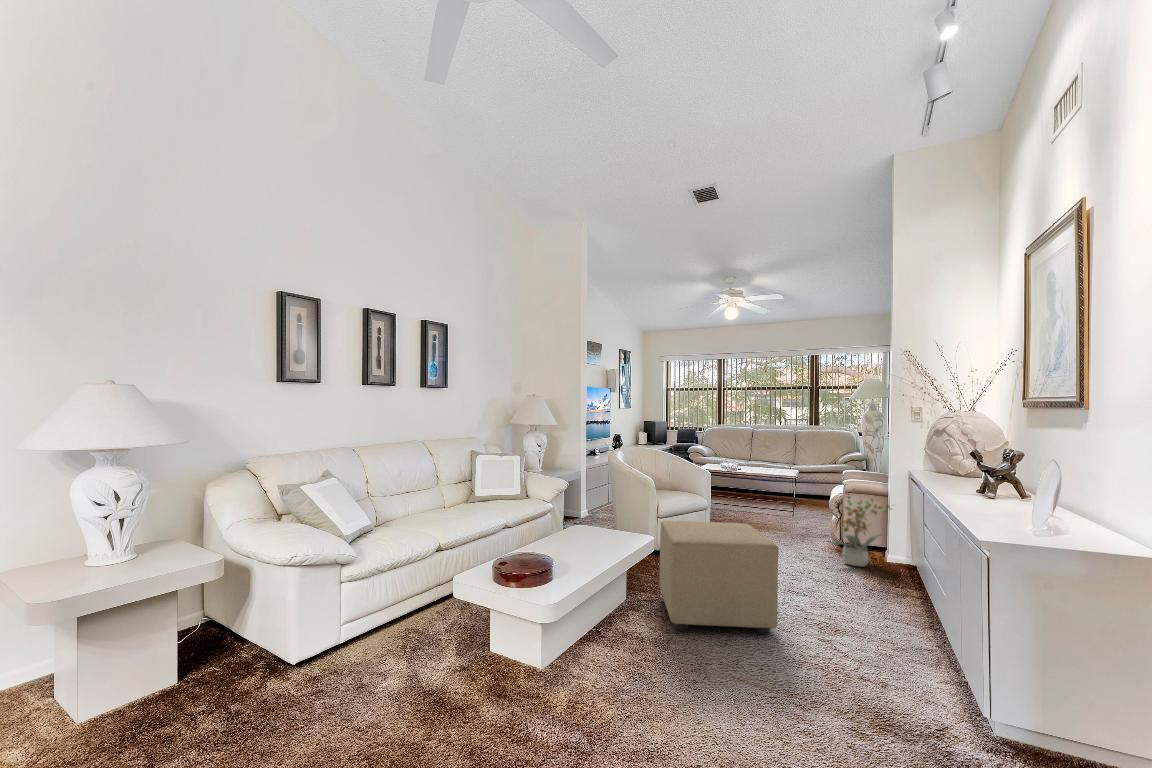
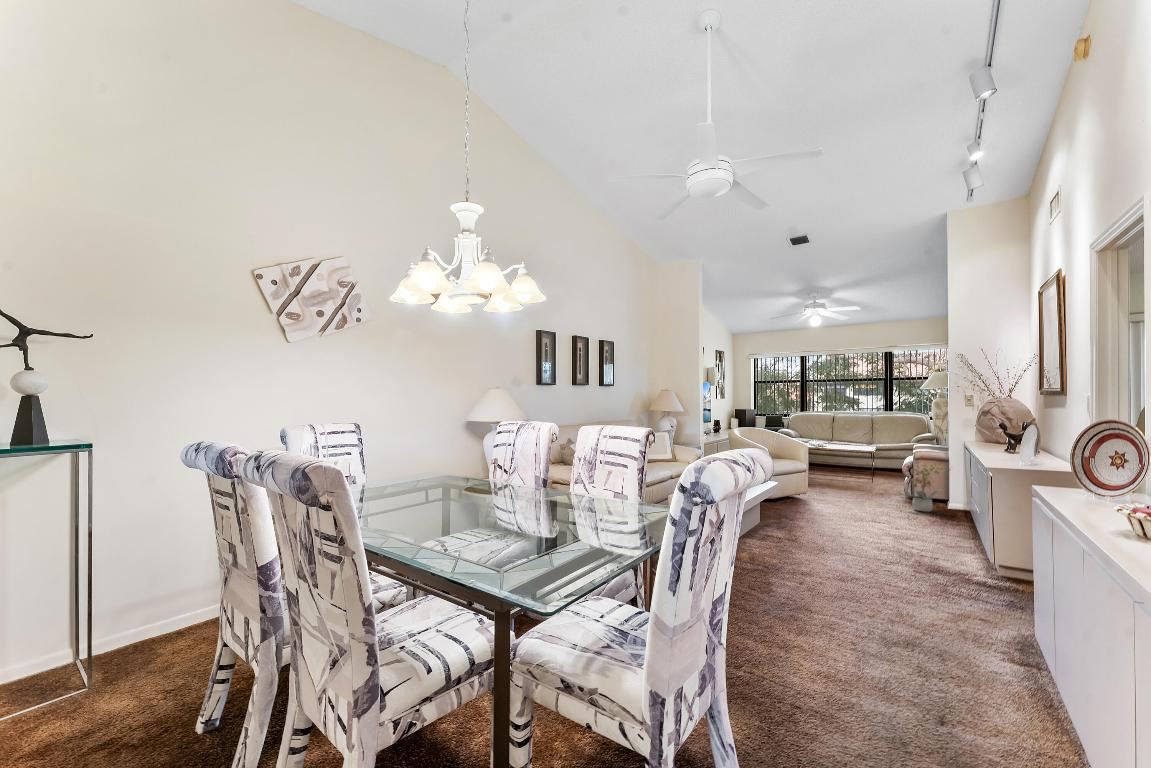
ottoman: present [660,521,778,634] -> none [781,474,867,542]

